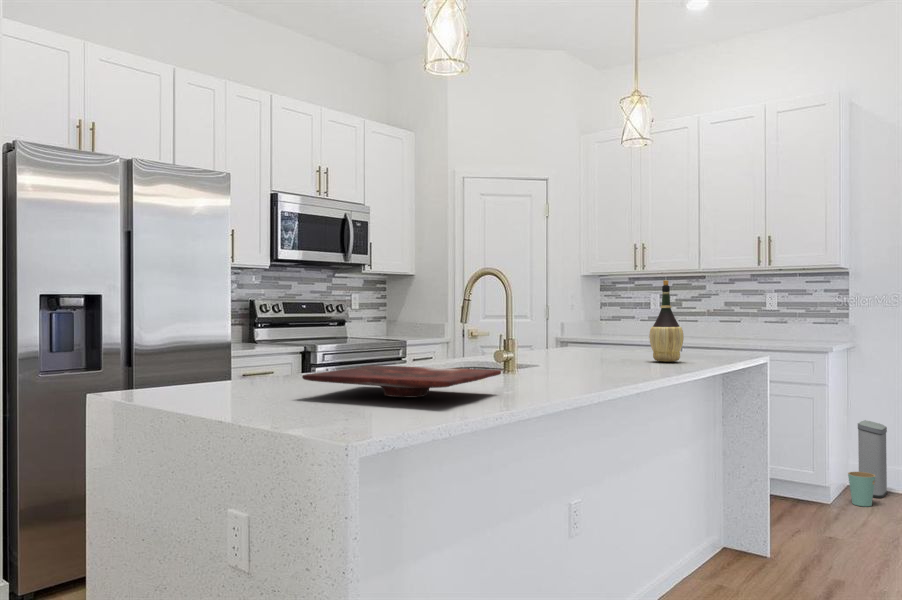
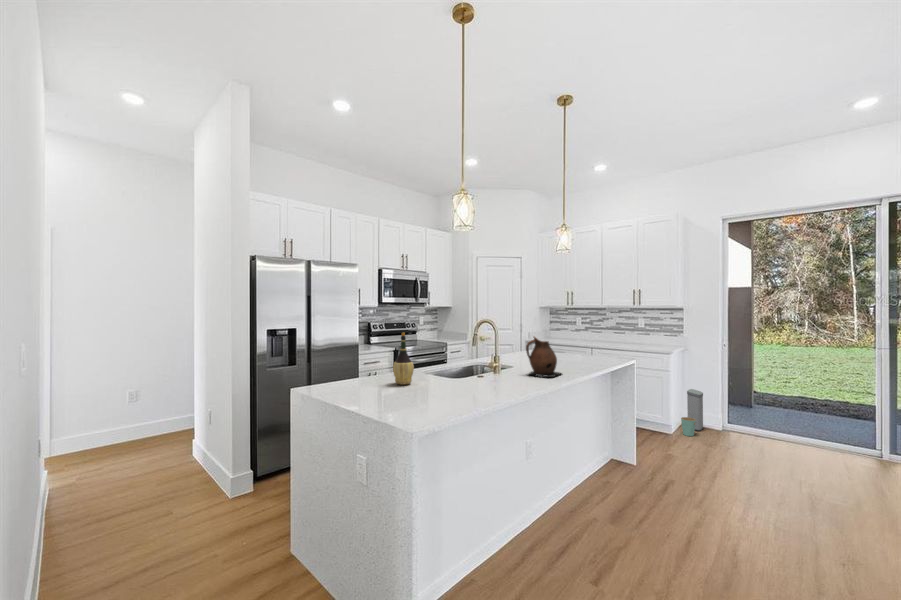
wine bottle: present [649,280,684,362] -> present [393,333,414,385]
ceramic pitcher: none [568,293,641,372] -> present [526,337,561,377]
cutting board: present [302,366,501,398] -> none [394,378,489,398]

